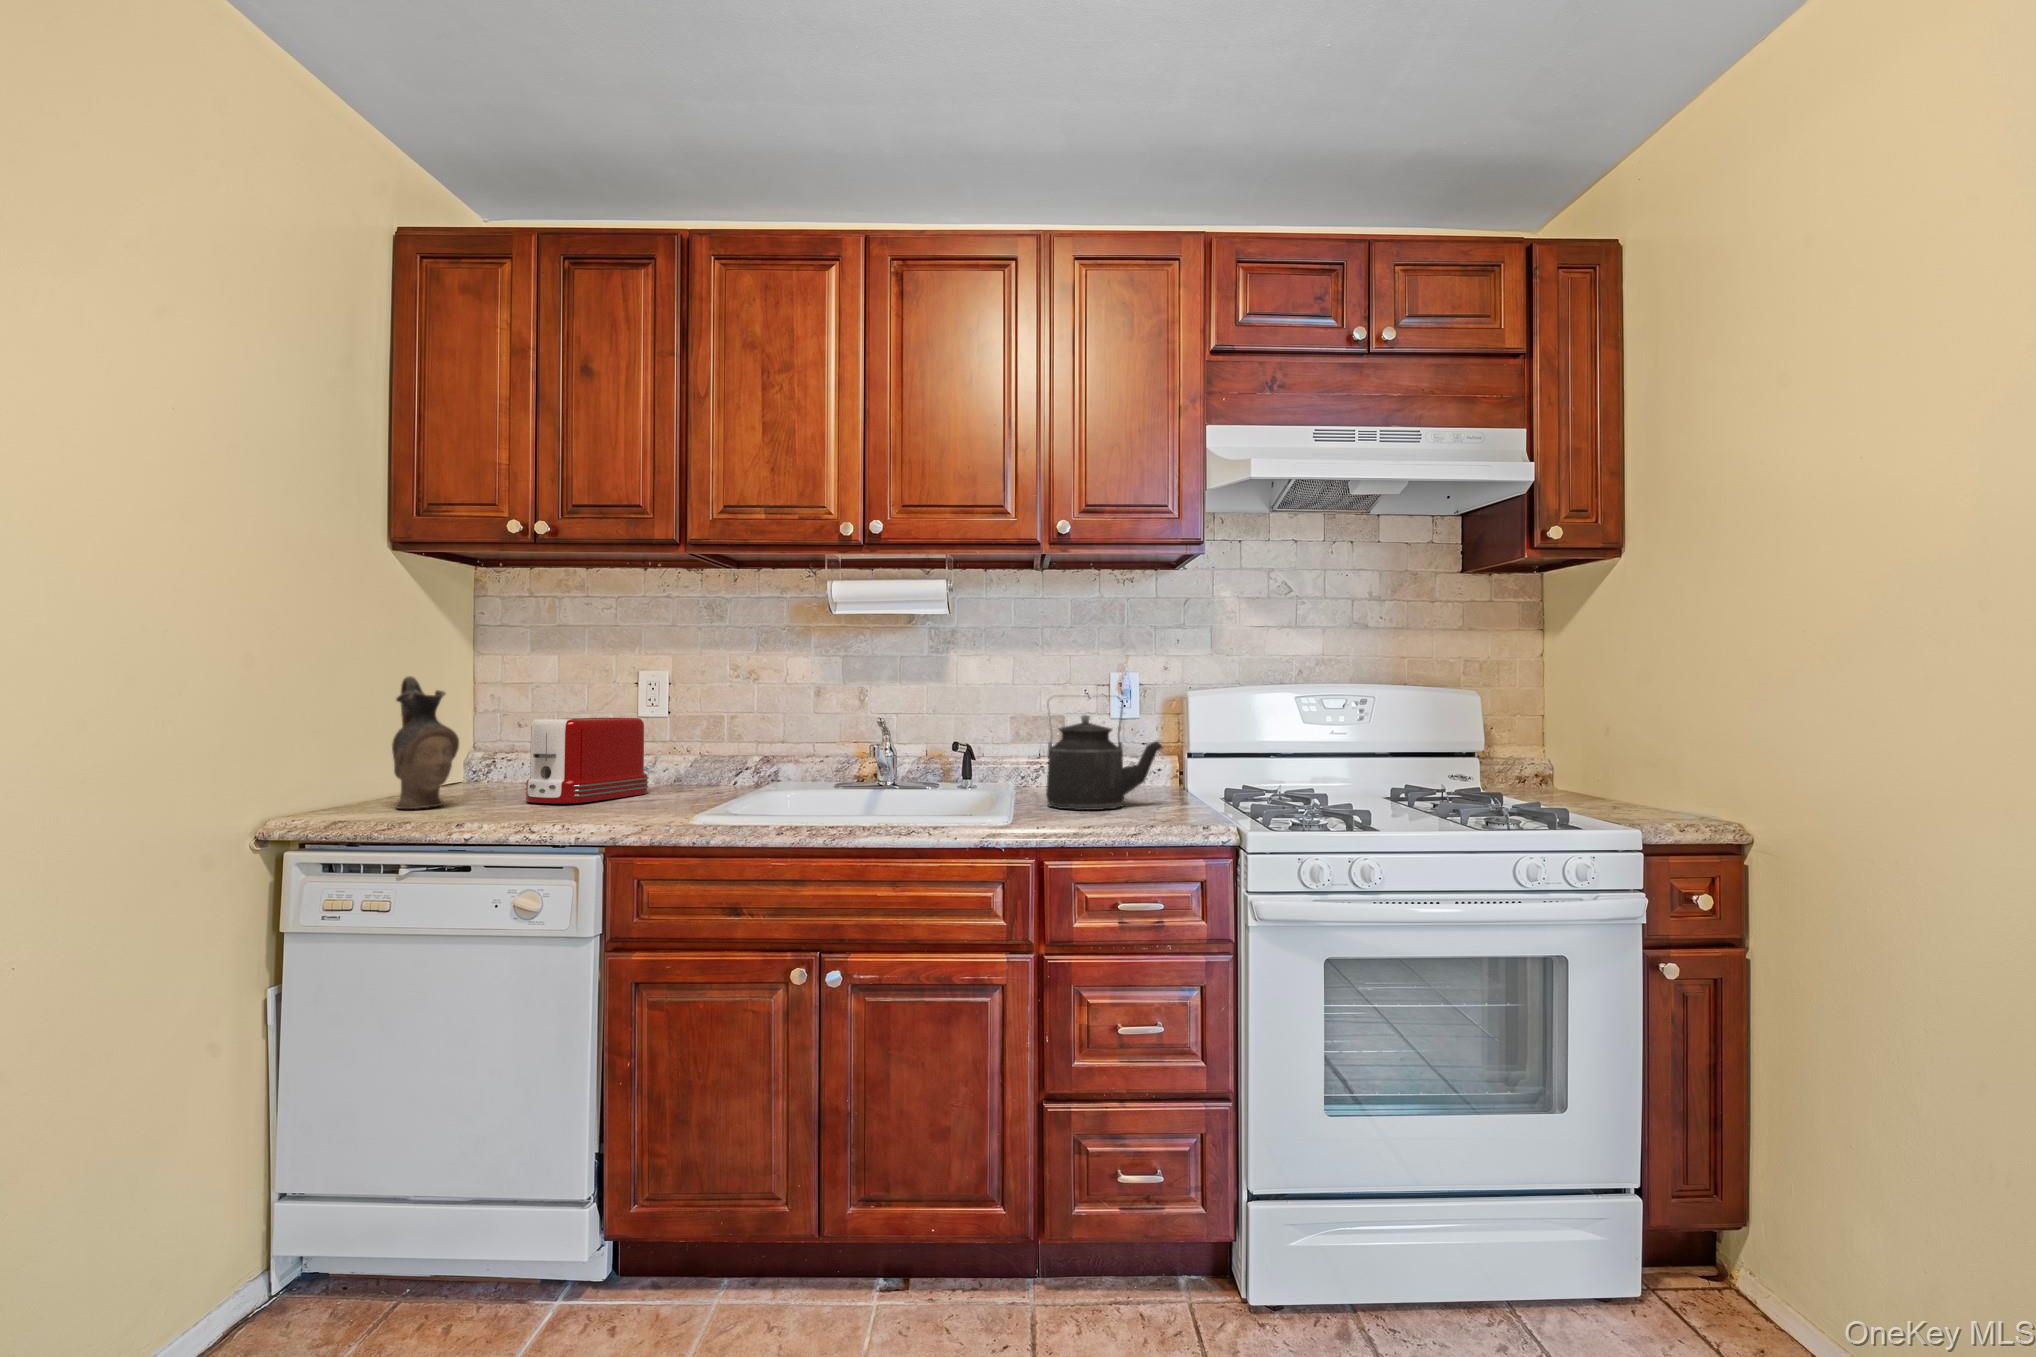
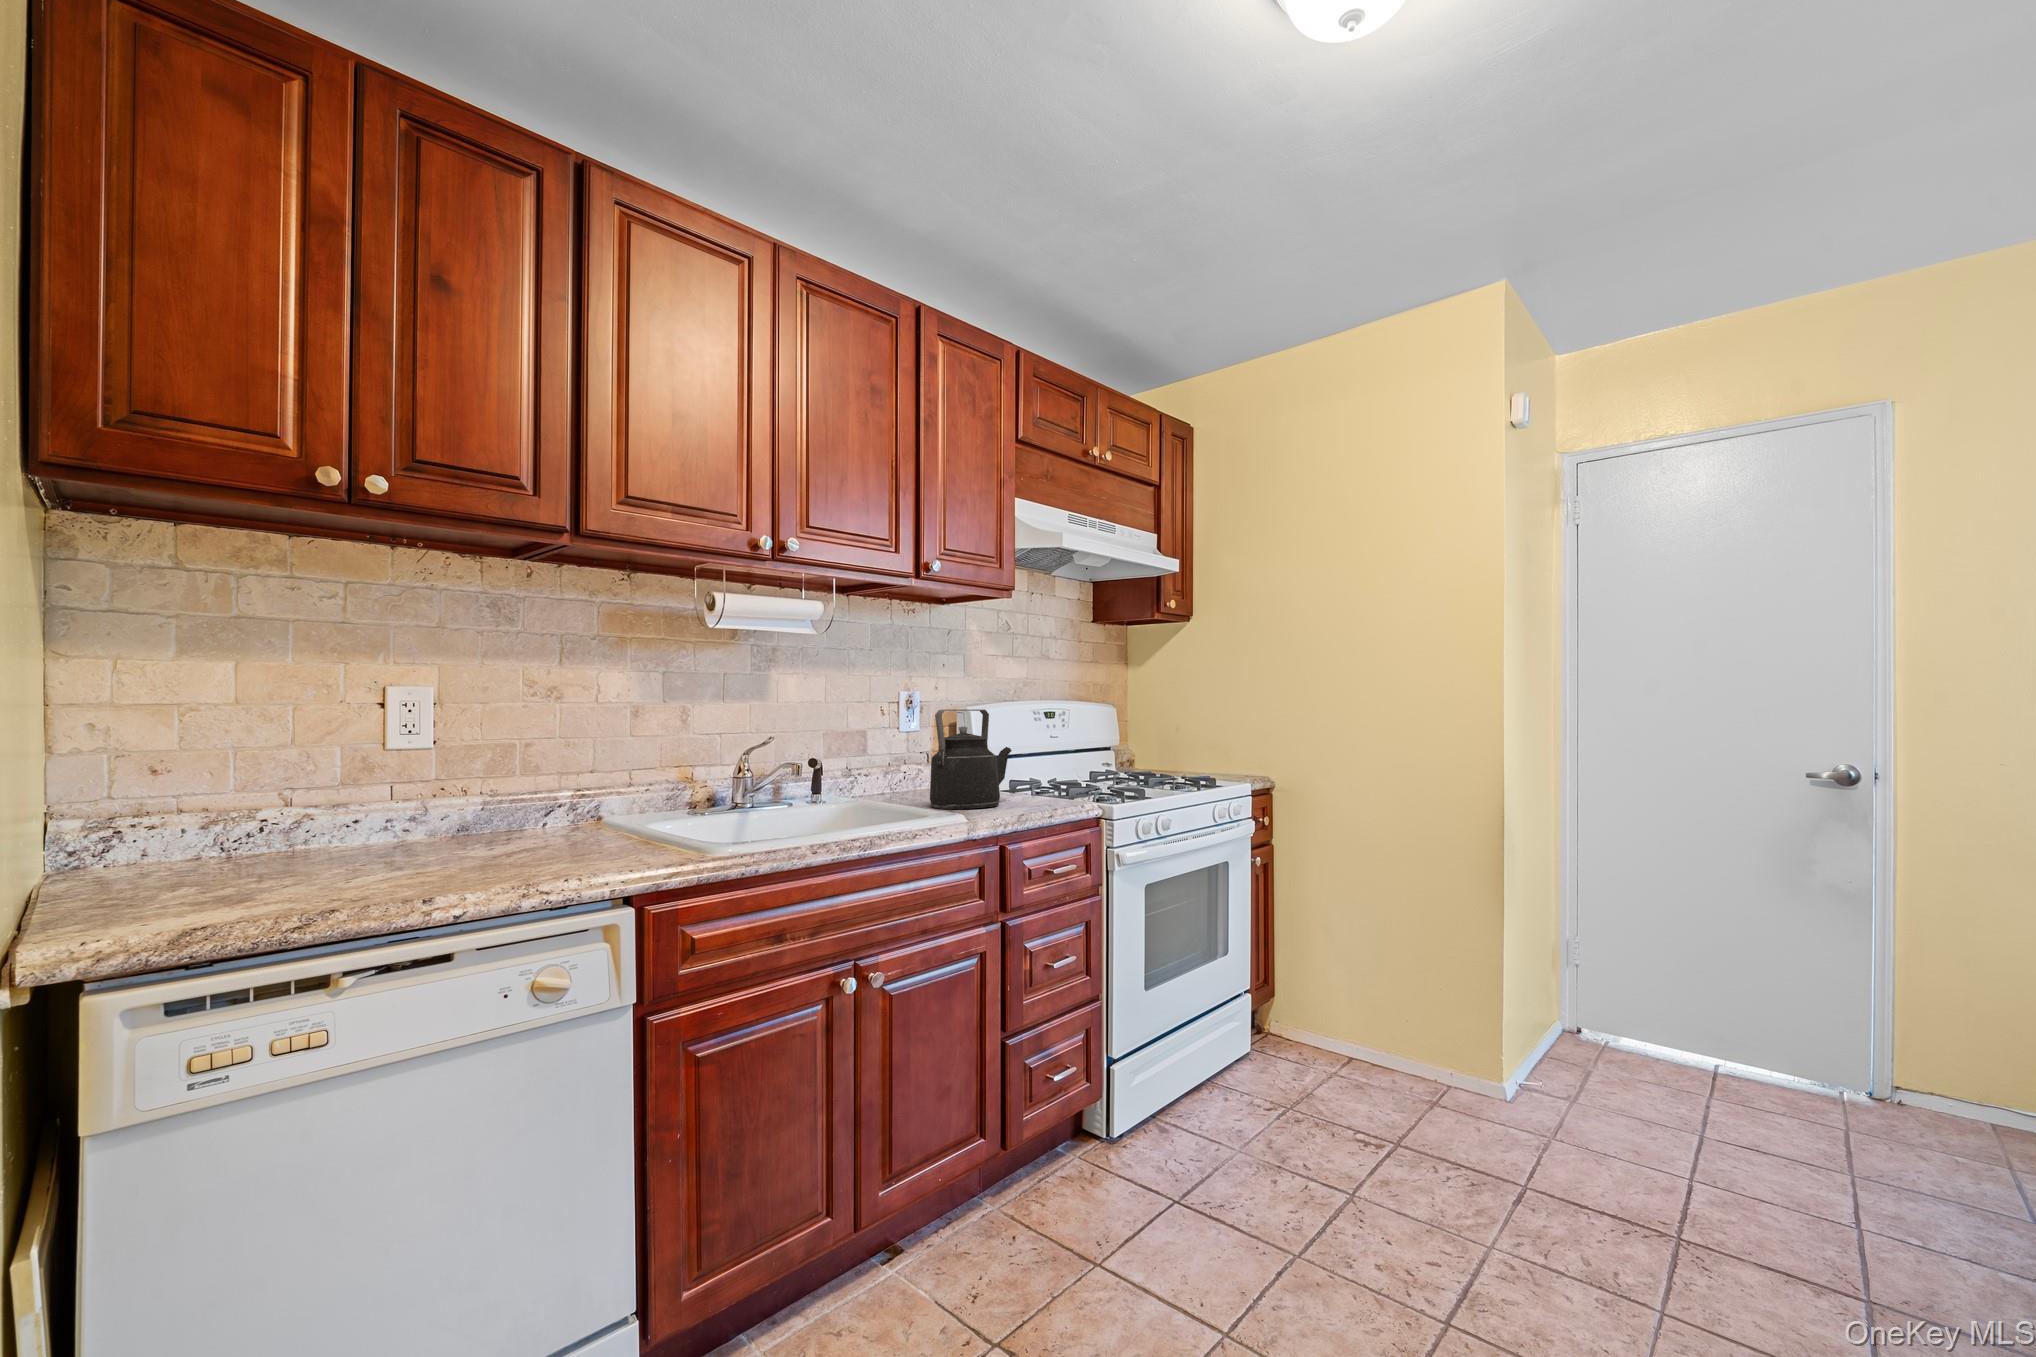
ceramic pitcher: present [392,676,459,809] -> none [118,680,275,904]
toaster: present [525,718,649,804] -> none [343,745,478,870]

